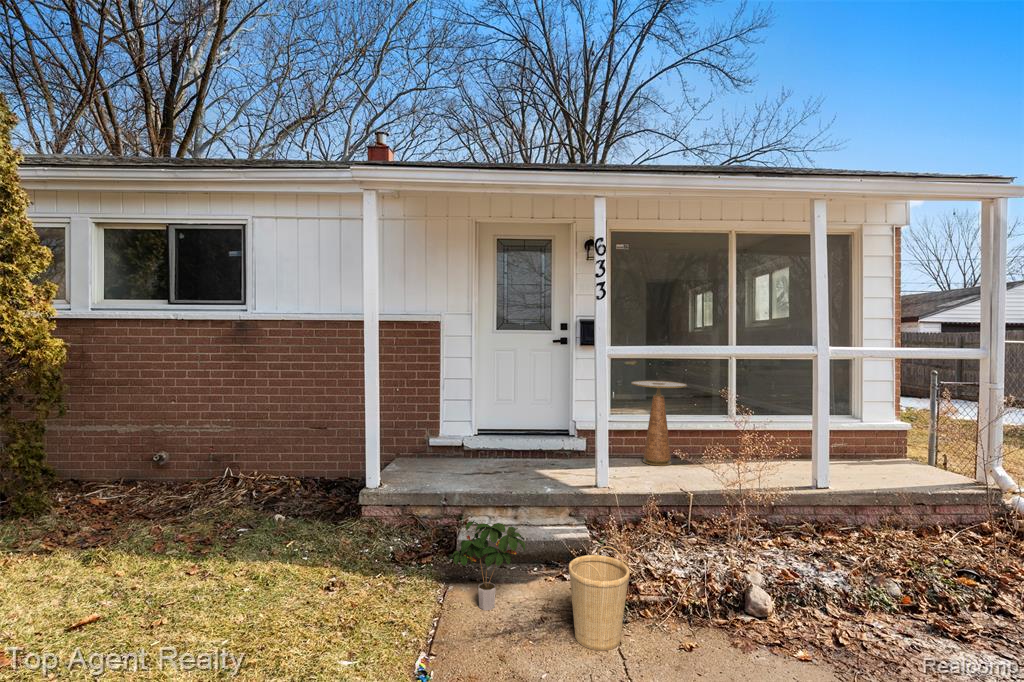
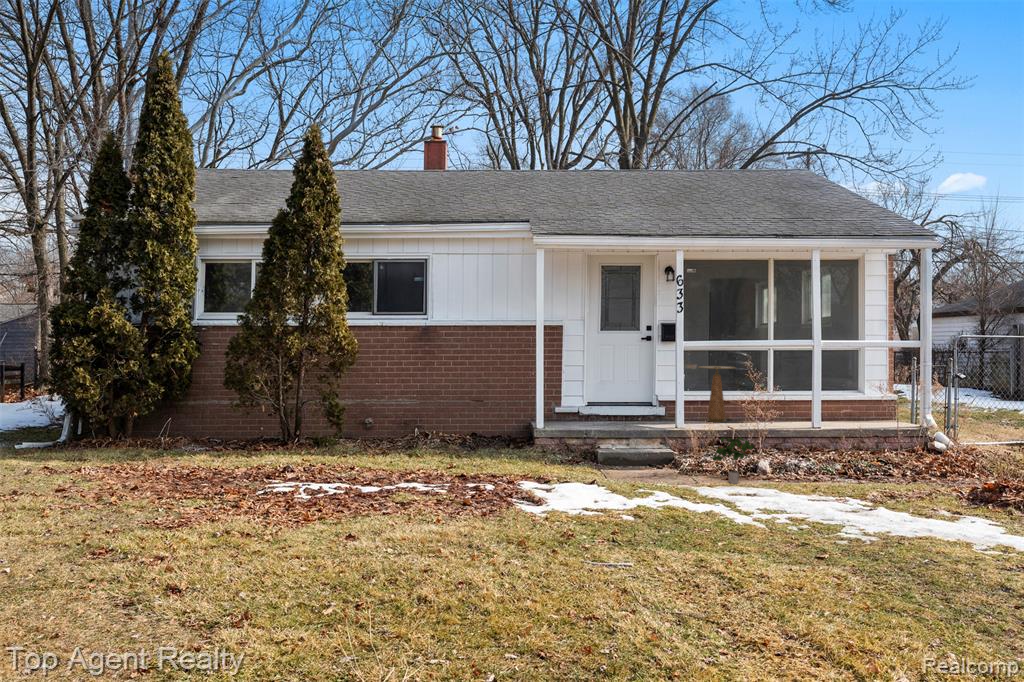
potted plant: present [451,521,525,610] -> present [712,437,756,484]
basket: present [569,546,630,651] -> none [668,440,698,485]

